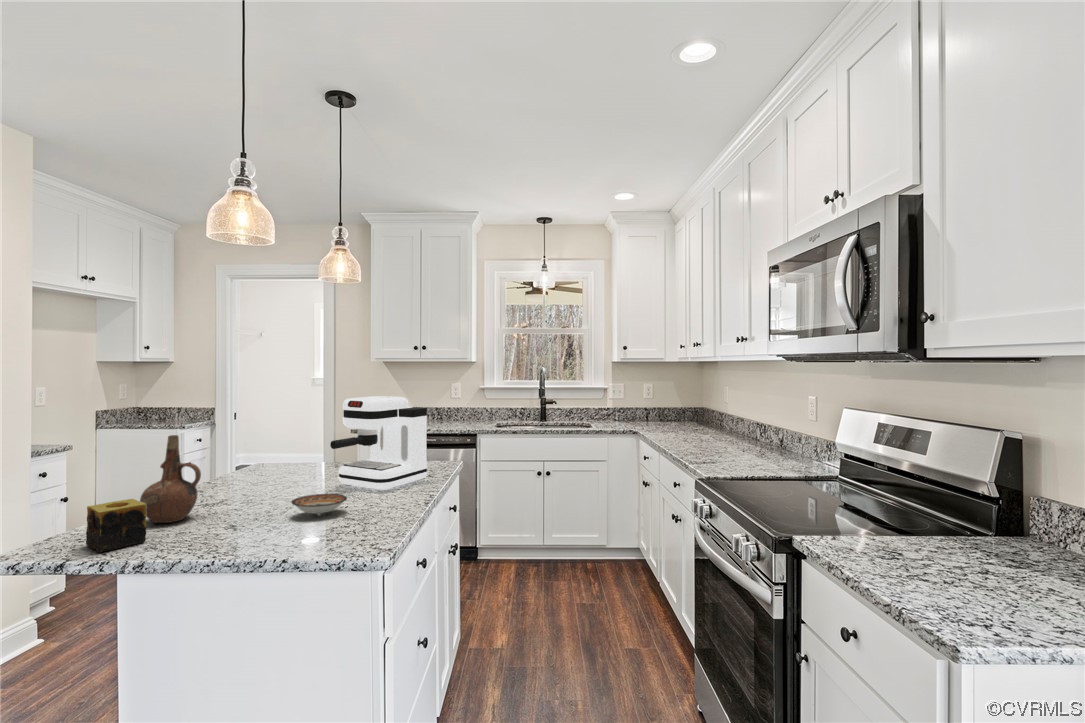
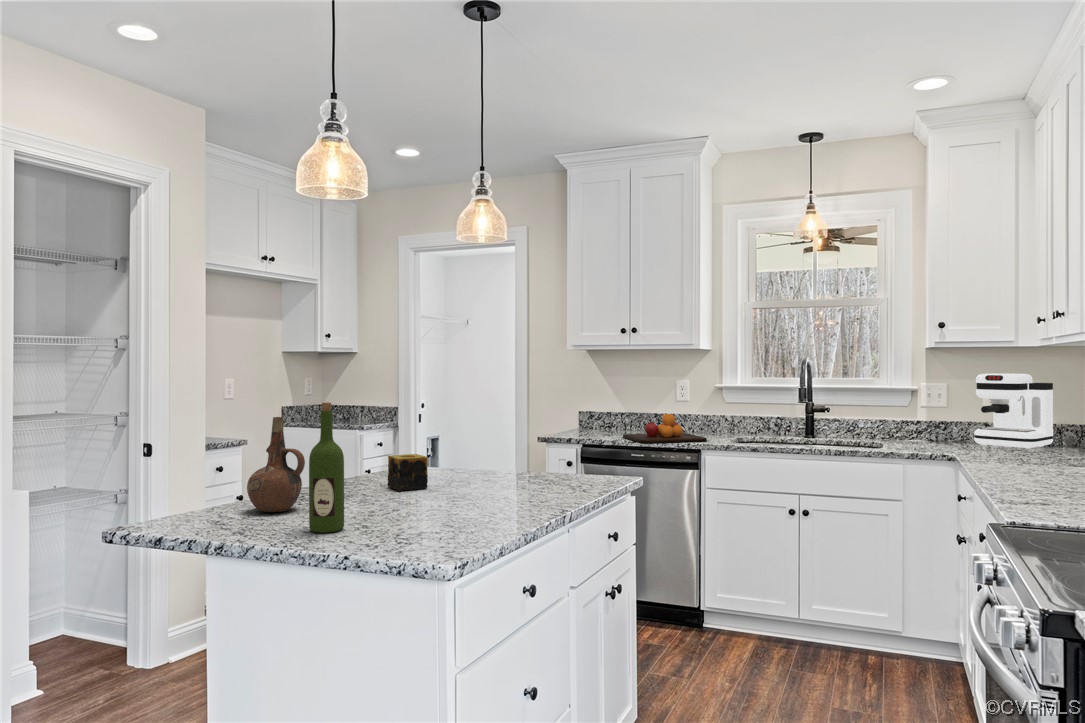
coffee maker: present [330,396,427,491] -> present [974,373,1053,450]
chopping board: none [419,409,481,431] -> present [623,414,707,443]
wine bottle: none [226,424,259,539] -> present [309,402,344,533]
ceramic bowl: present [291,494,347,515] -> none [387,495,451,519]
candle: present [86,499,146,552] -> present [388,454,428,491]

